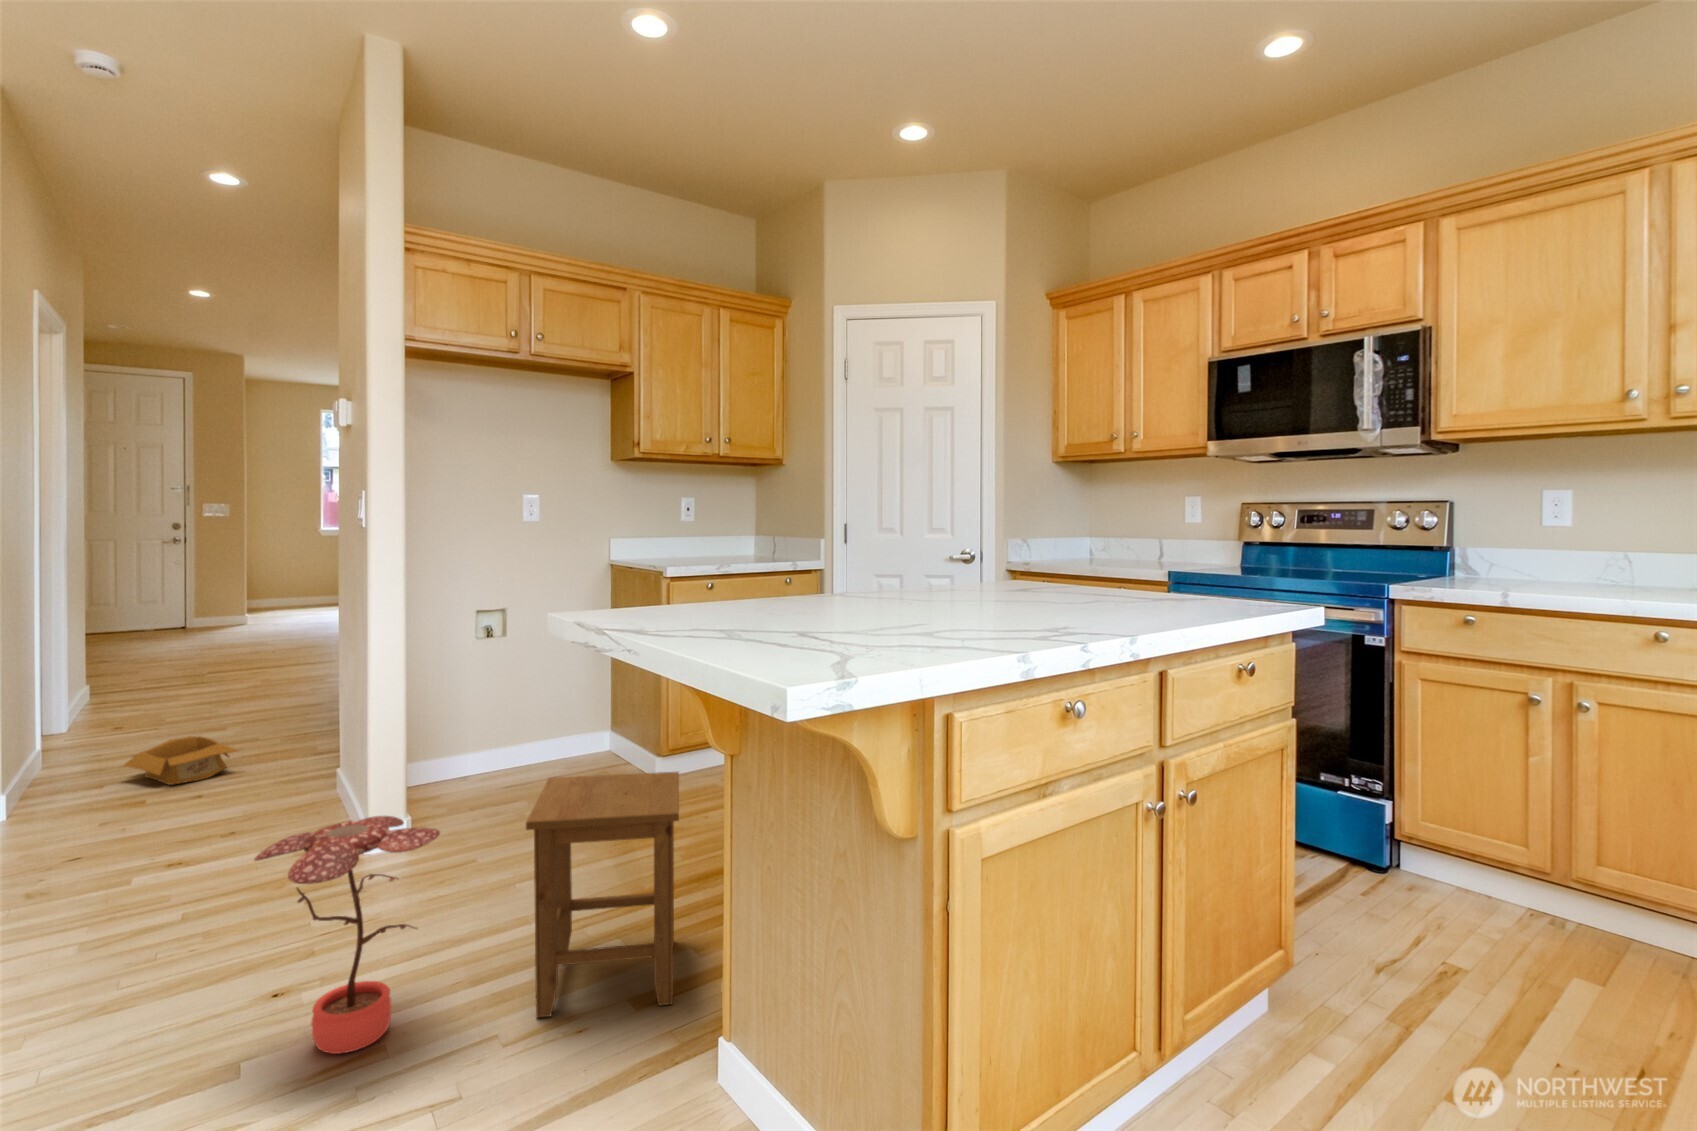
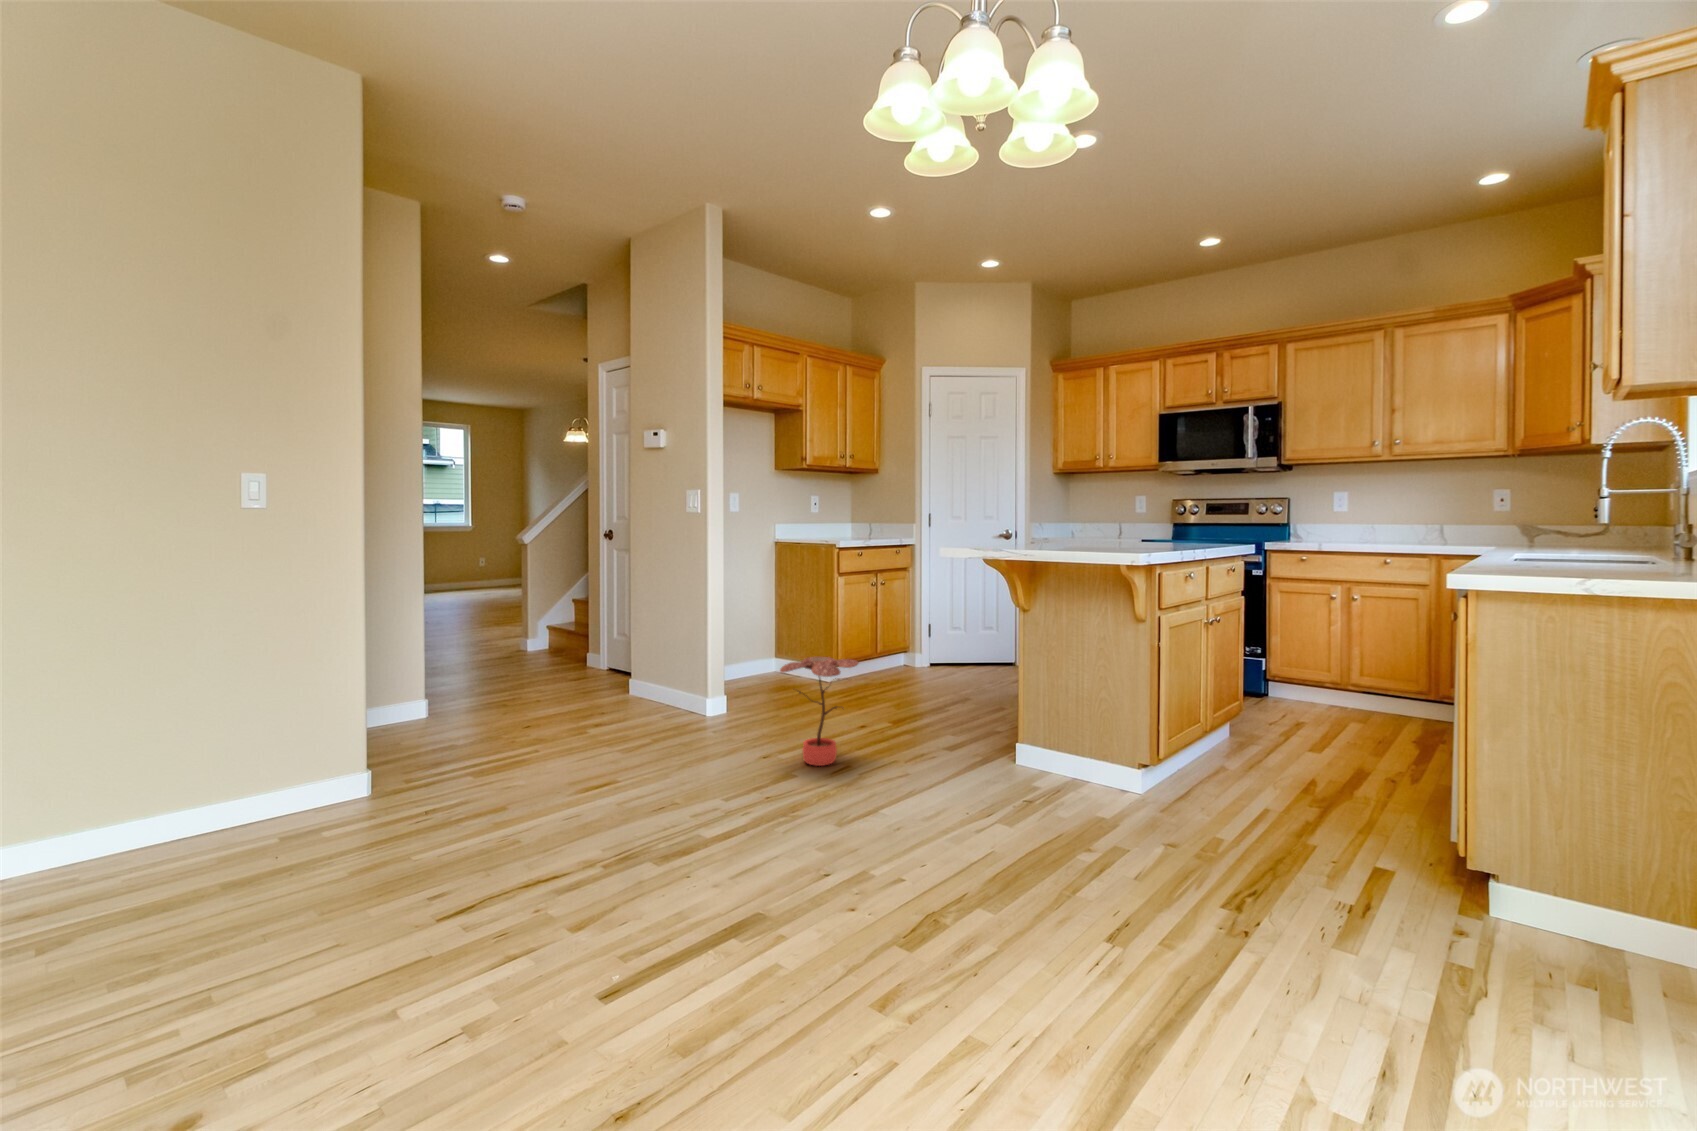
cardboard box: present [124,736,237,785] -> none [474,655,545,685]
stool: present [526,772,679,1018] -> none [870,640,964,753]

